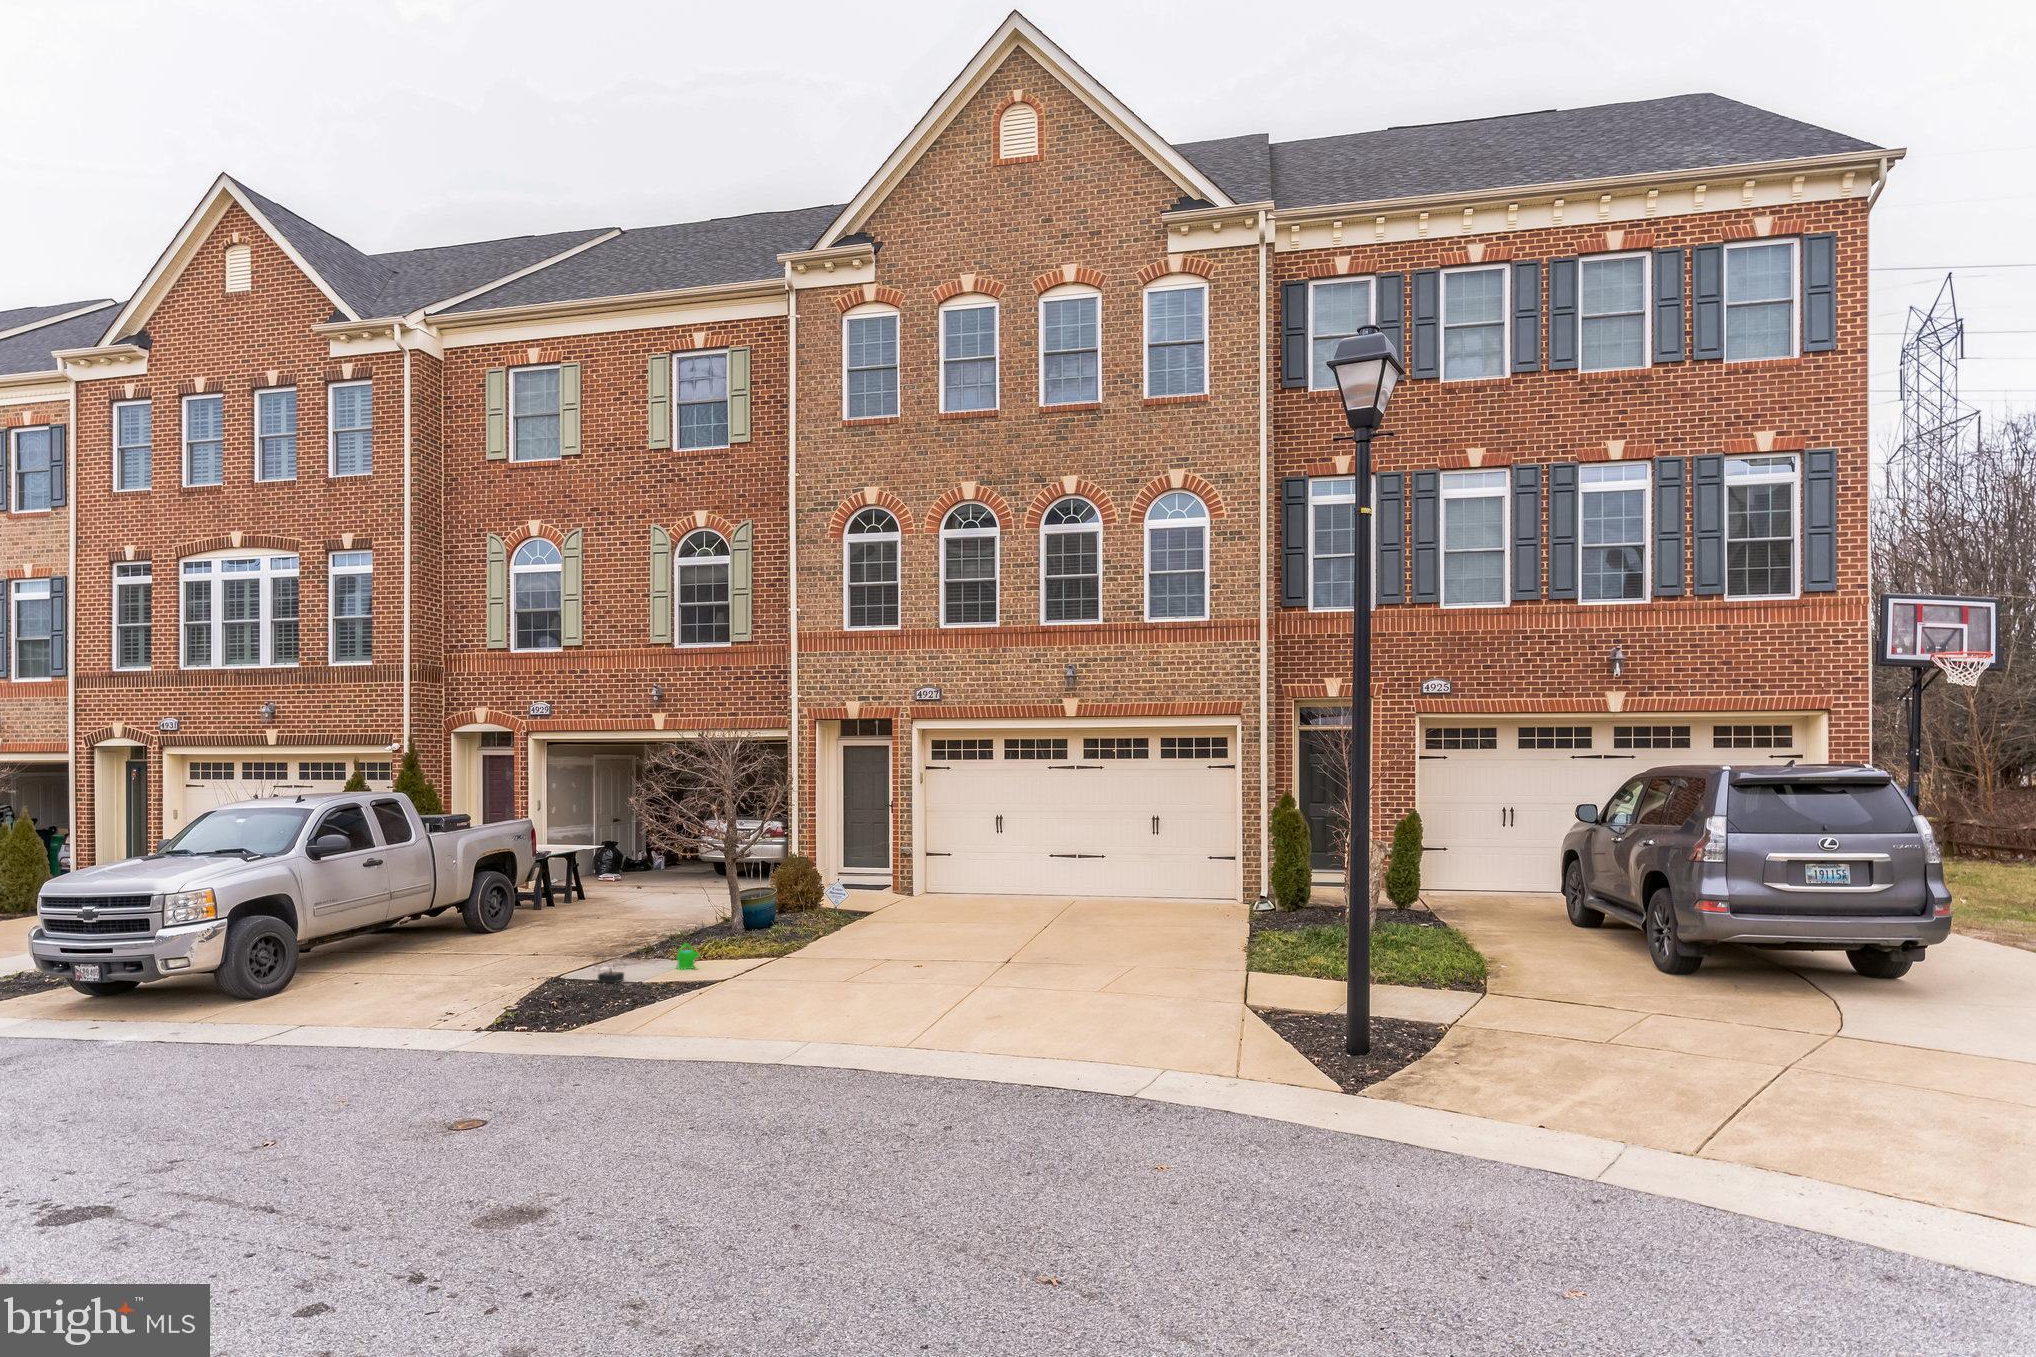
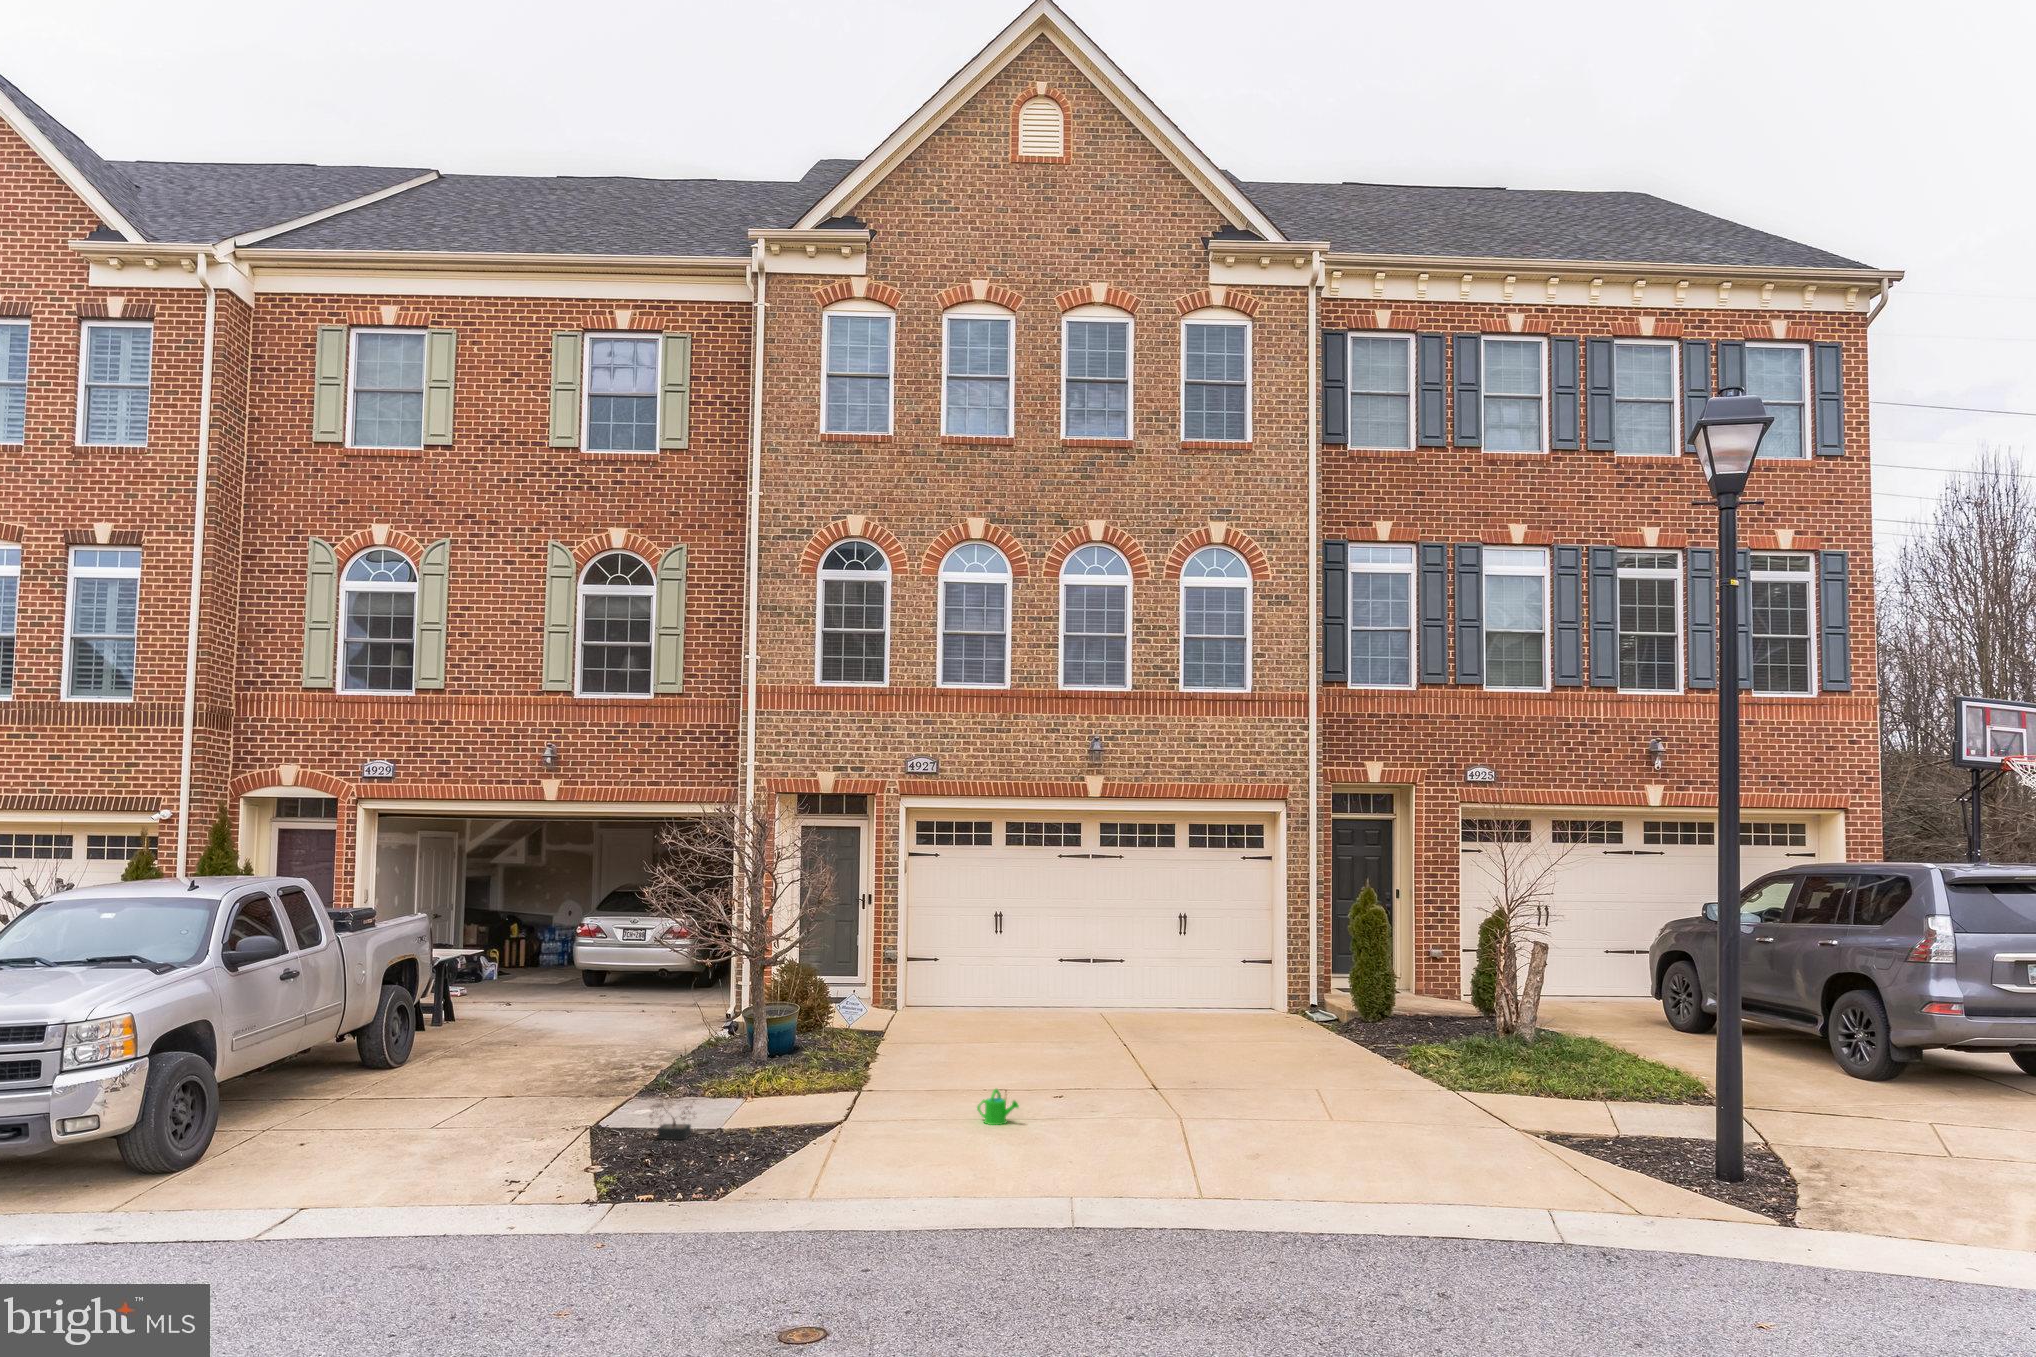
watering can: present [676,943,699,969] -> present [977,1089,1019,1125]

